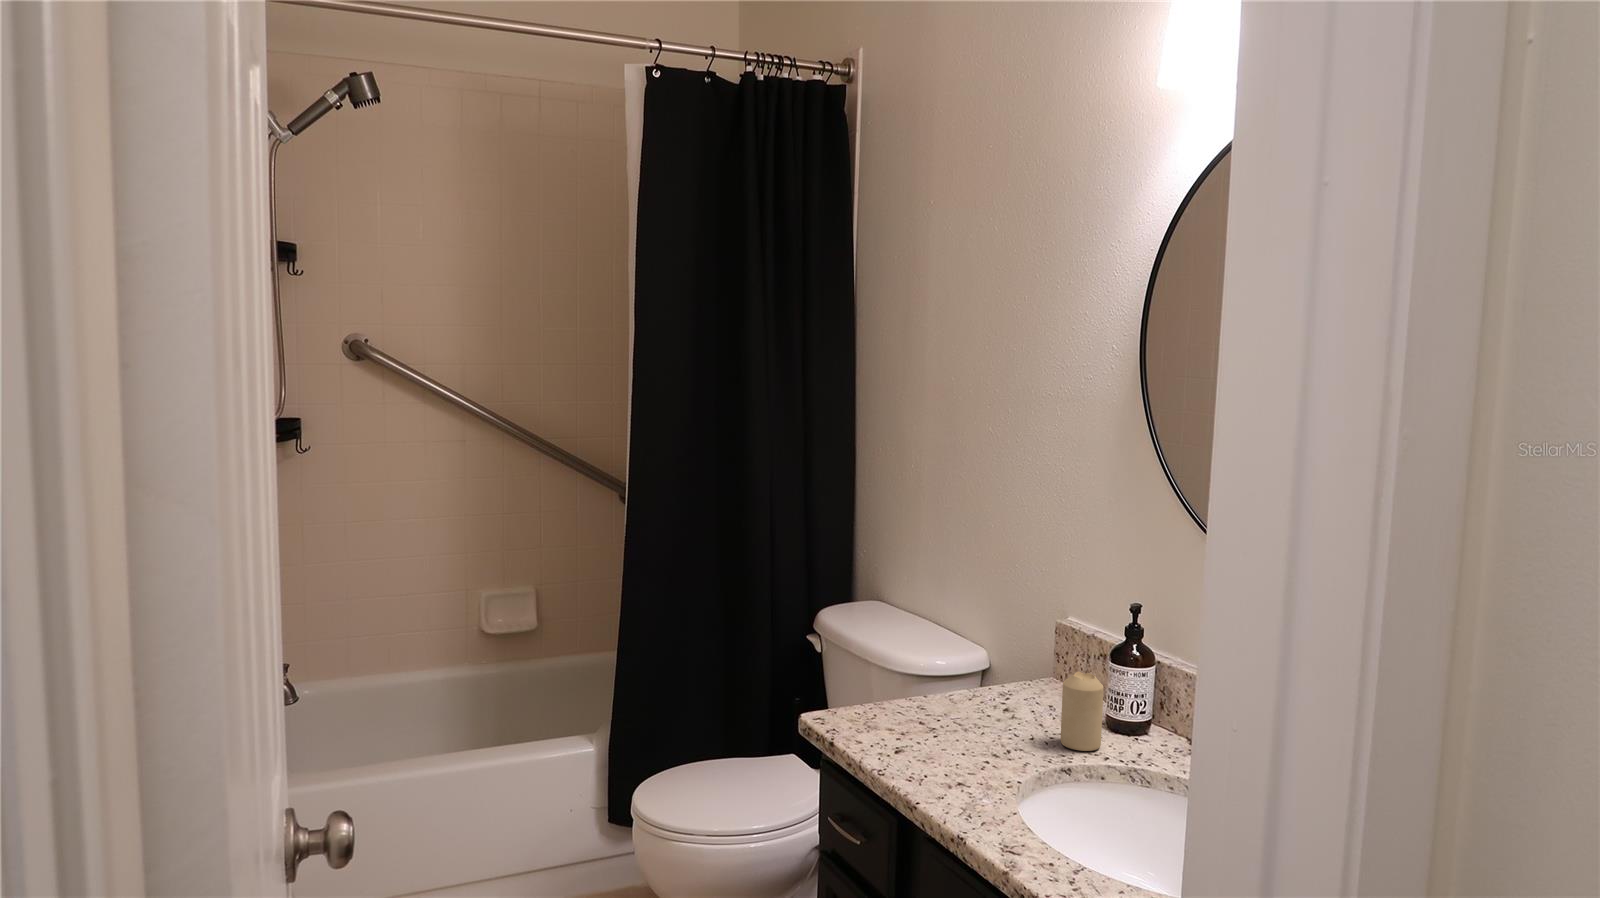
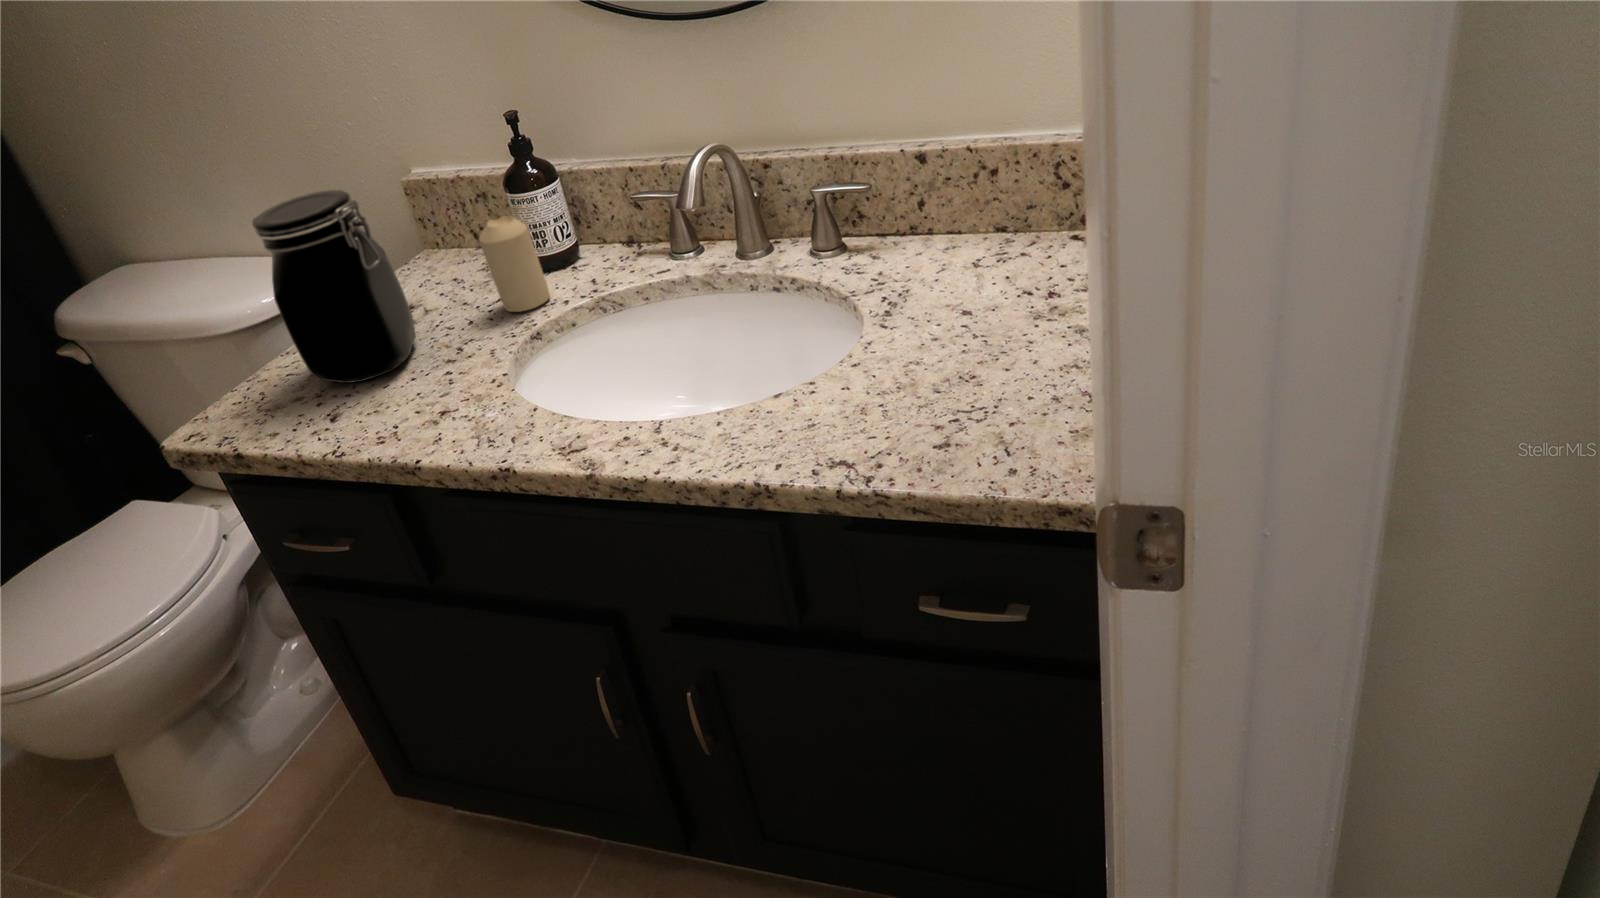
jar: none [905,601,995,741] -> present [252,190,416,383]

